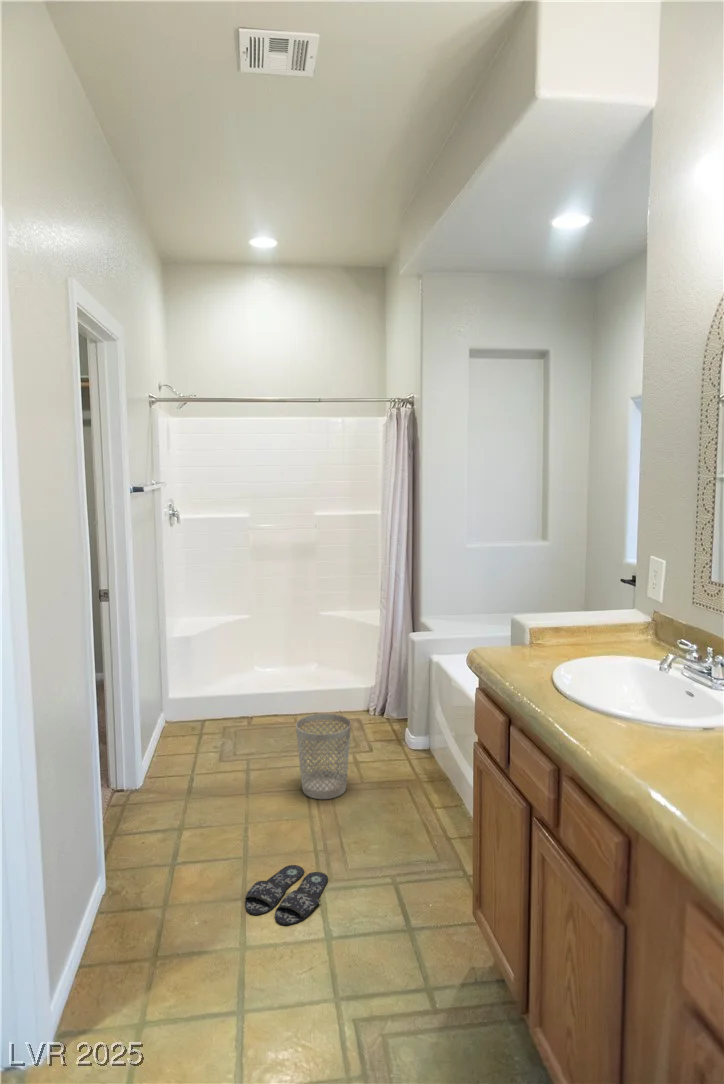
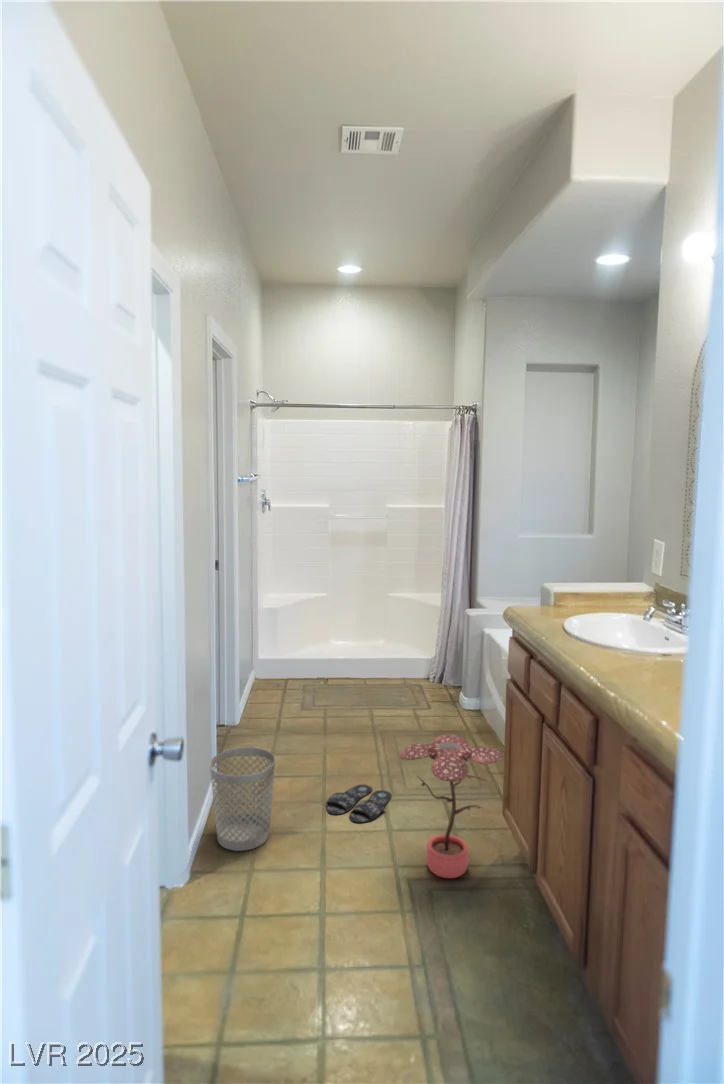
wastebasket: present [296,713,351,799] -> present [210,747,275,851]
potted plant: none [335,809,466,1005] -> present [400,734,502,878]

